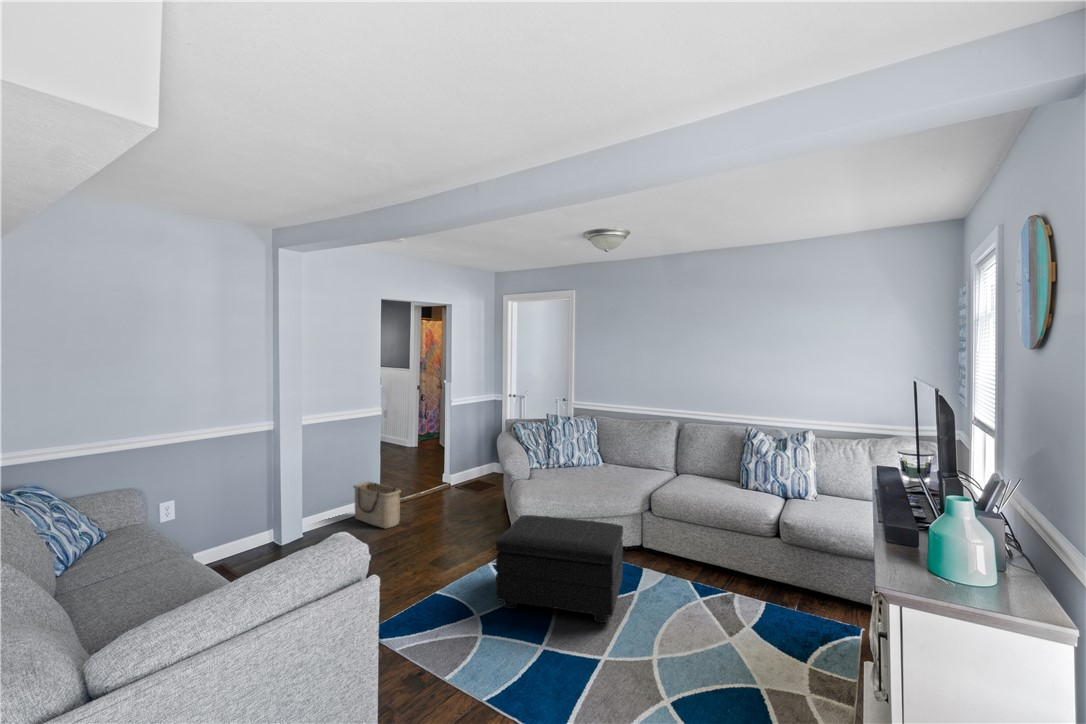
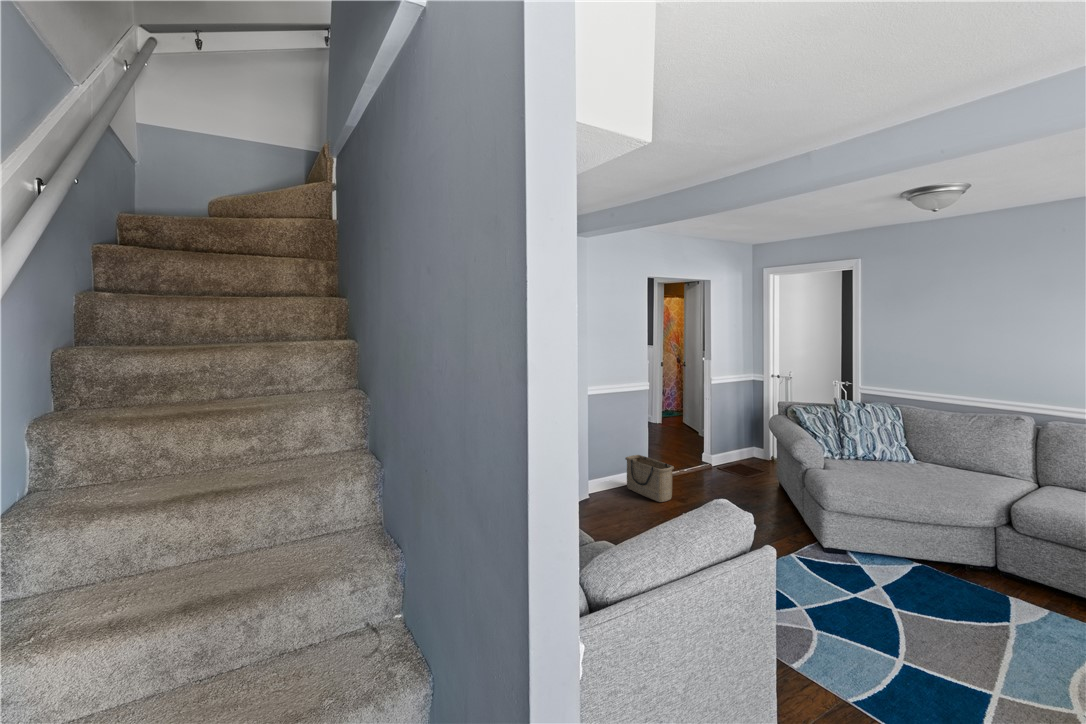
footstool: present [496,515,623,623] -> none [822,513,1011,669]

